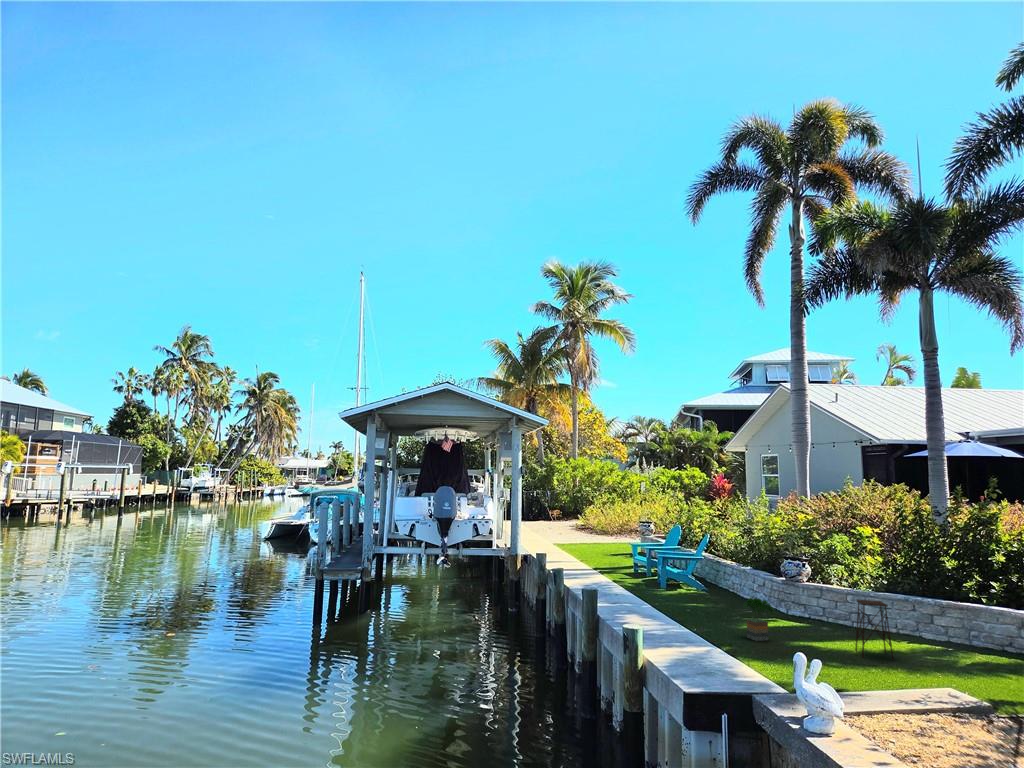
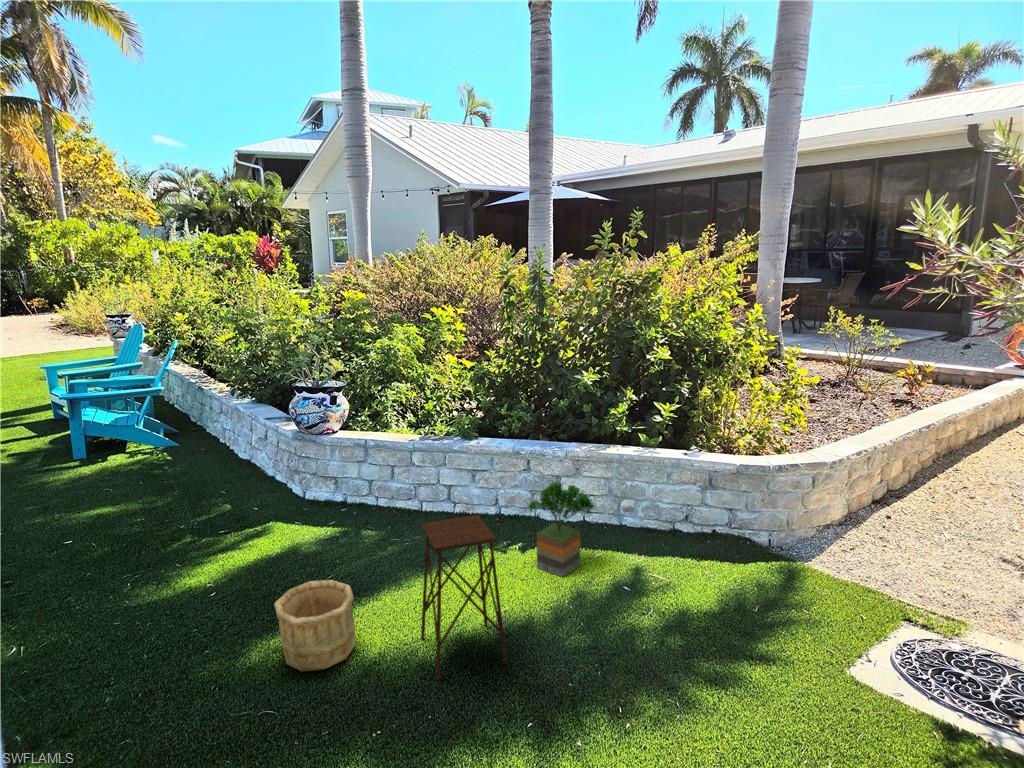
potted tree: present [744,598,774,641] -> present [529,482,595,577]
wooden bucket: none [796,620,827,648] -> present [274,580,355,671]

